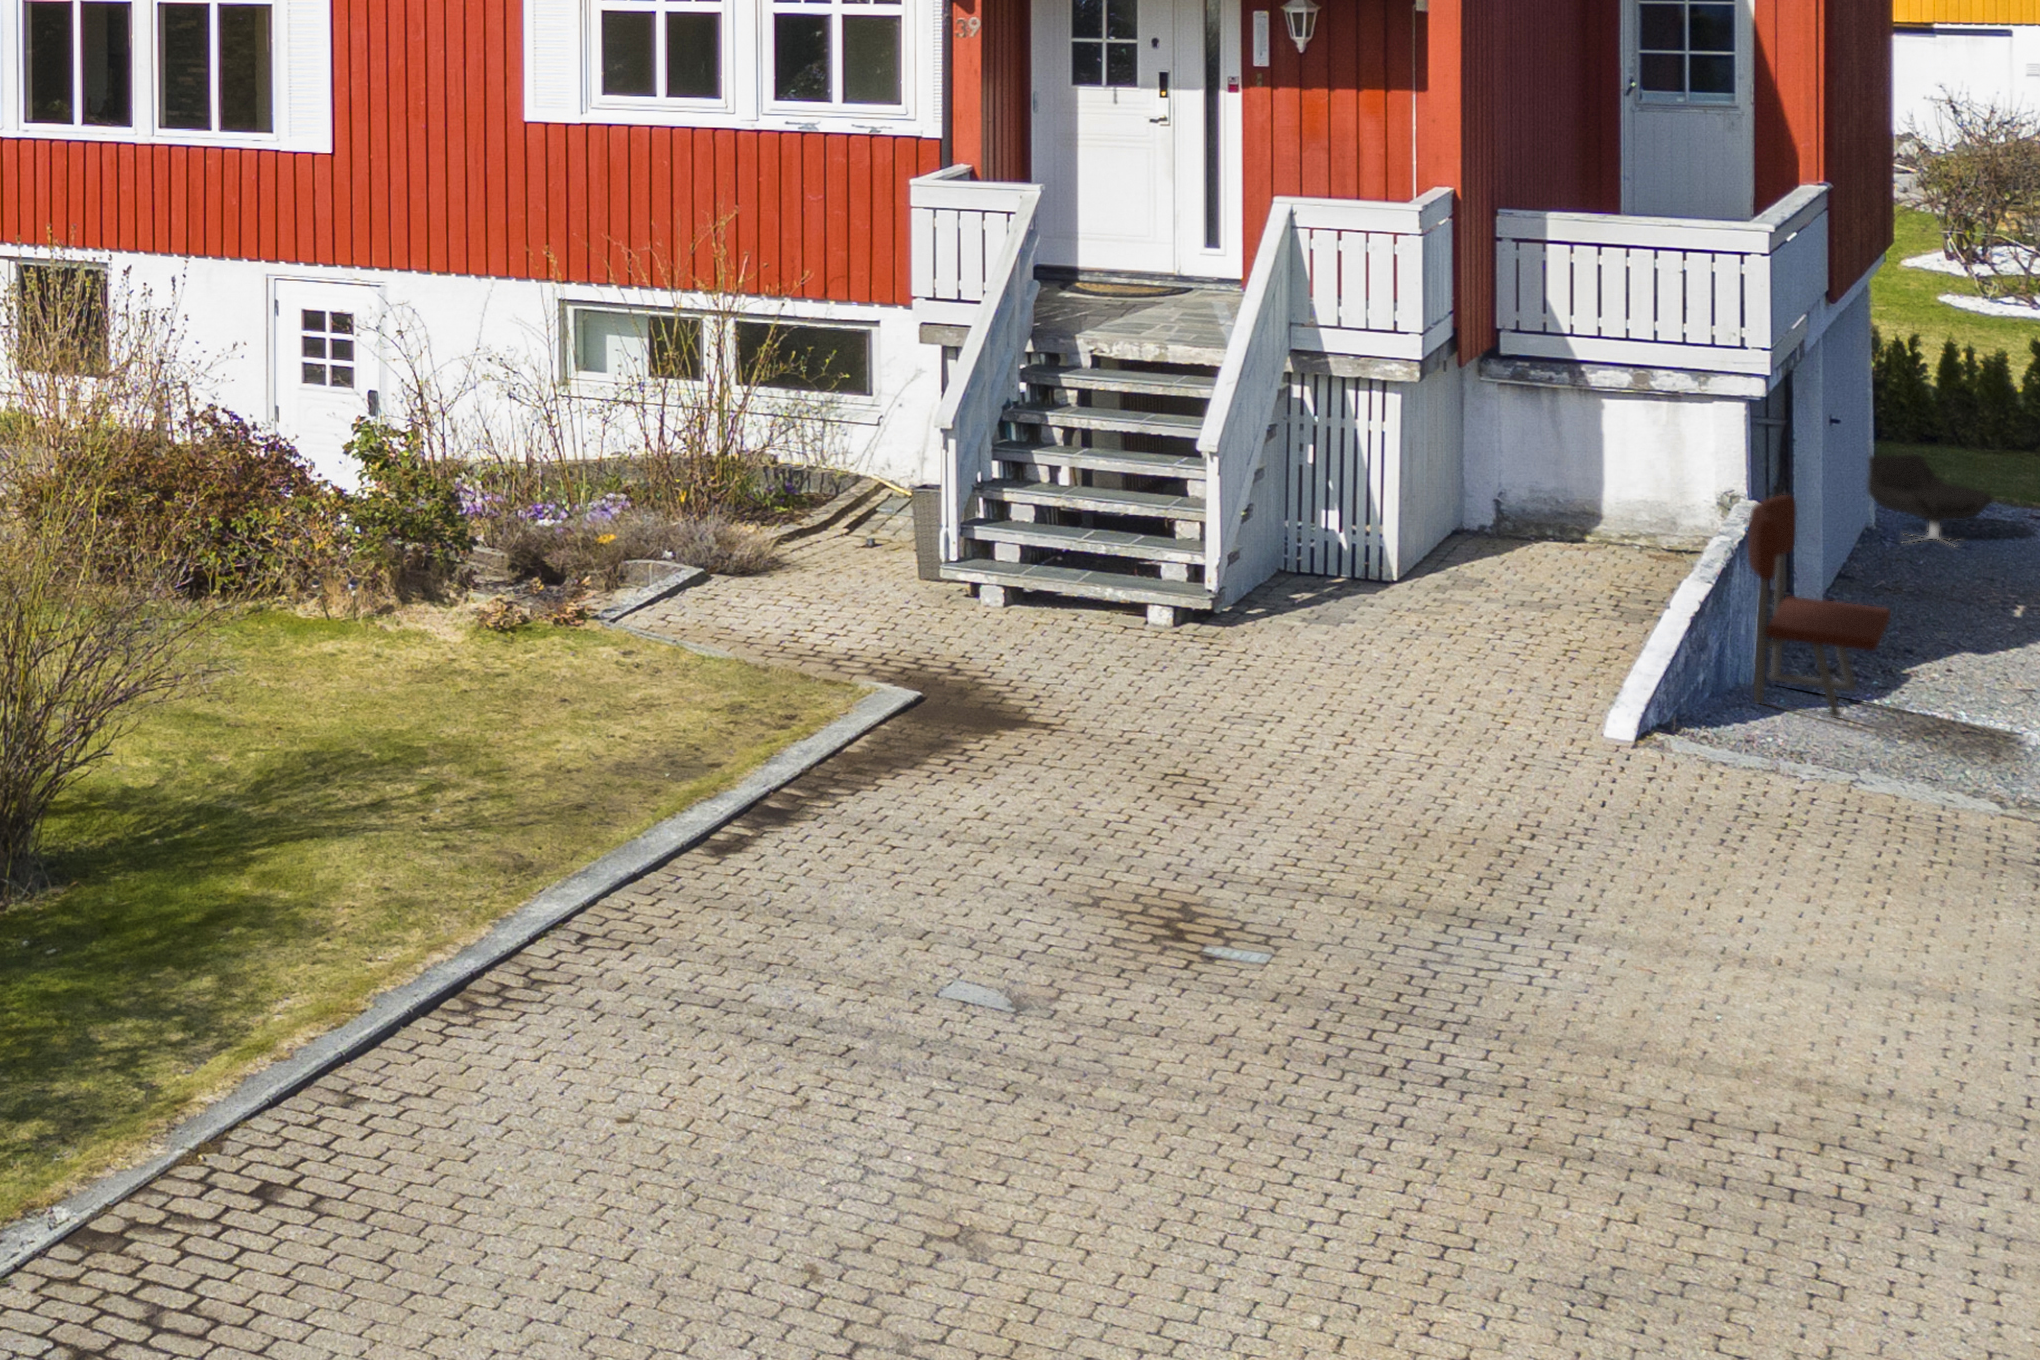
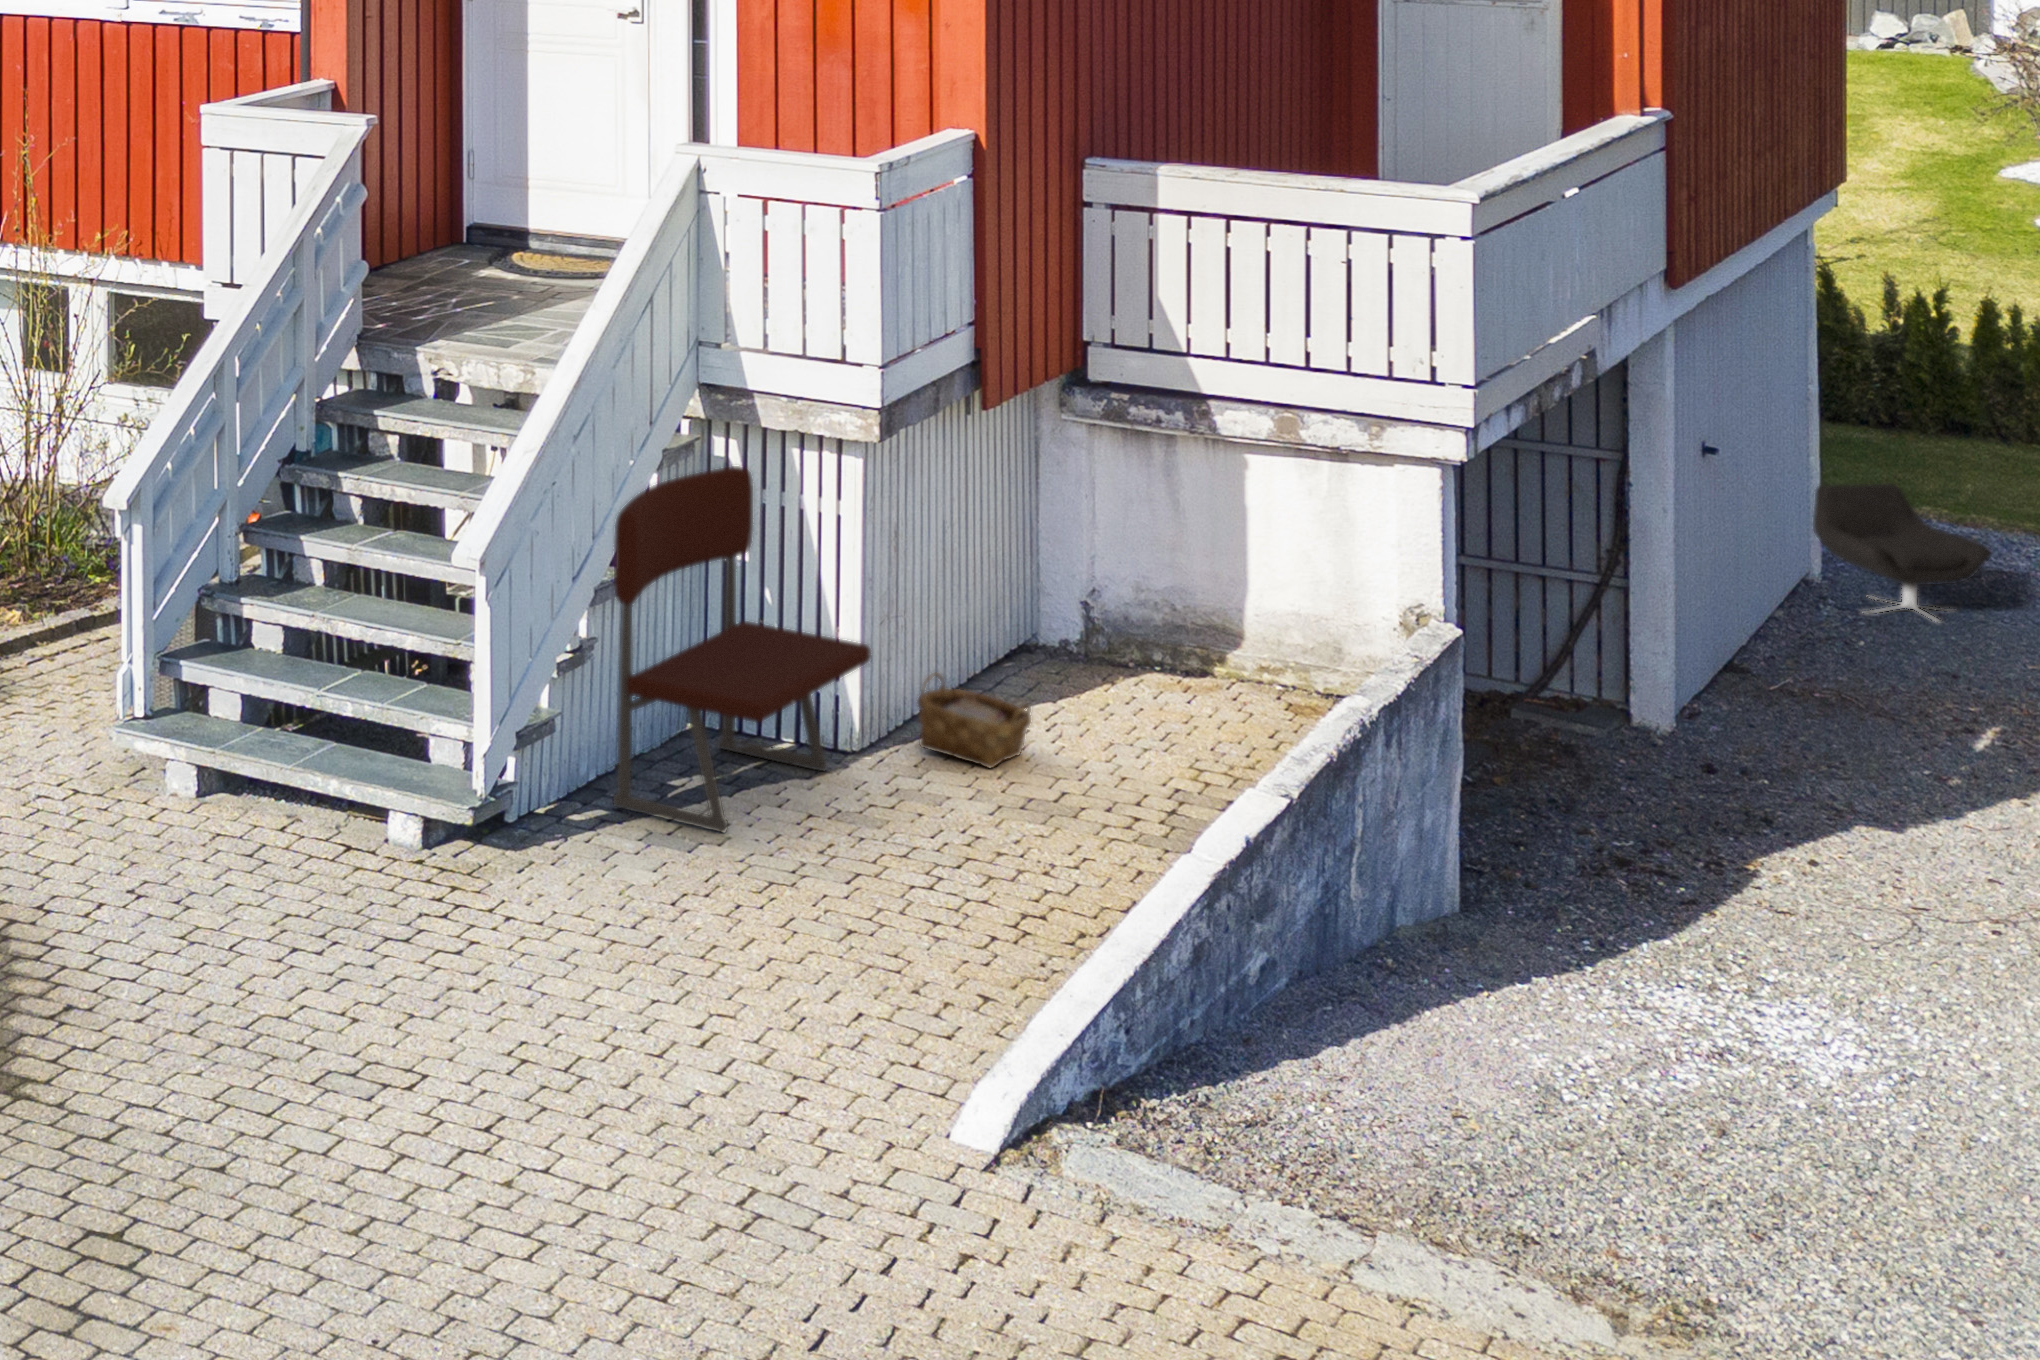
bench: present [1748,495,1891,718] -> present [613,466,871,832]
woven basket: none [1411,536,1488,592] -> present [918,673,1031,768]

